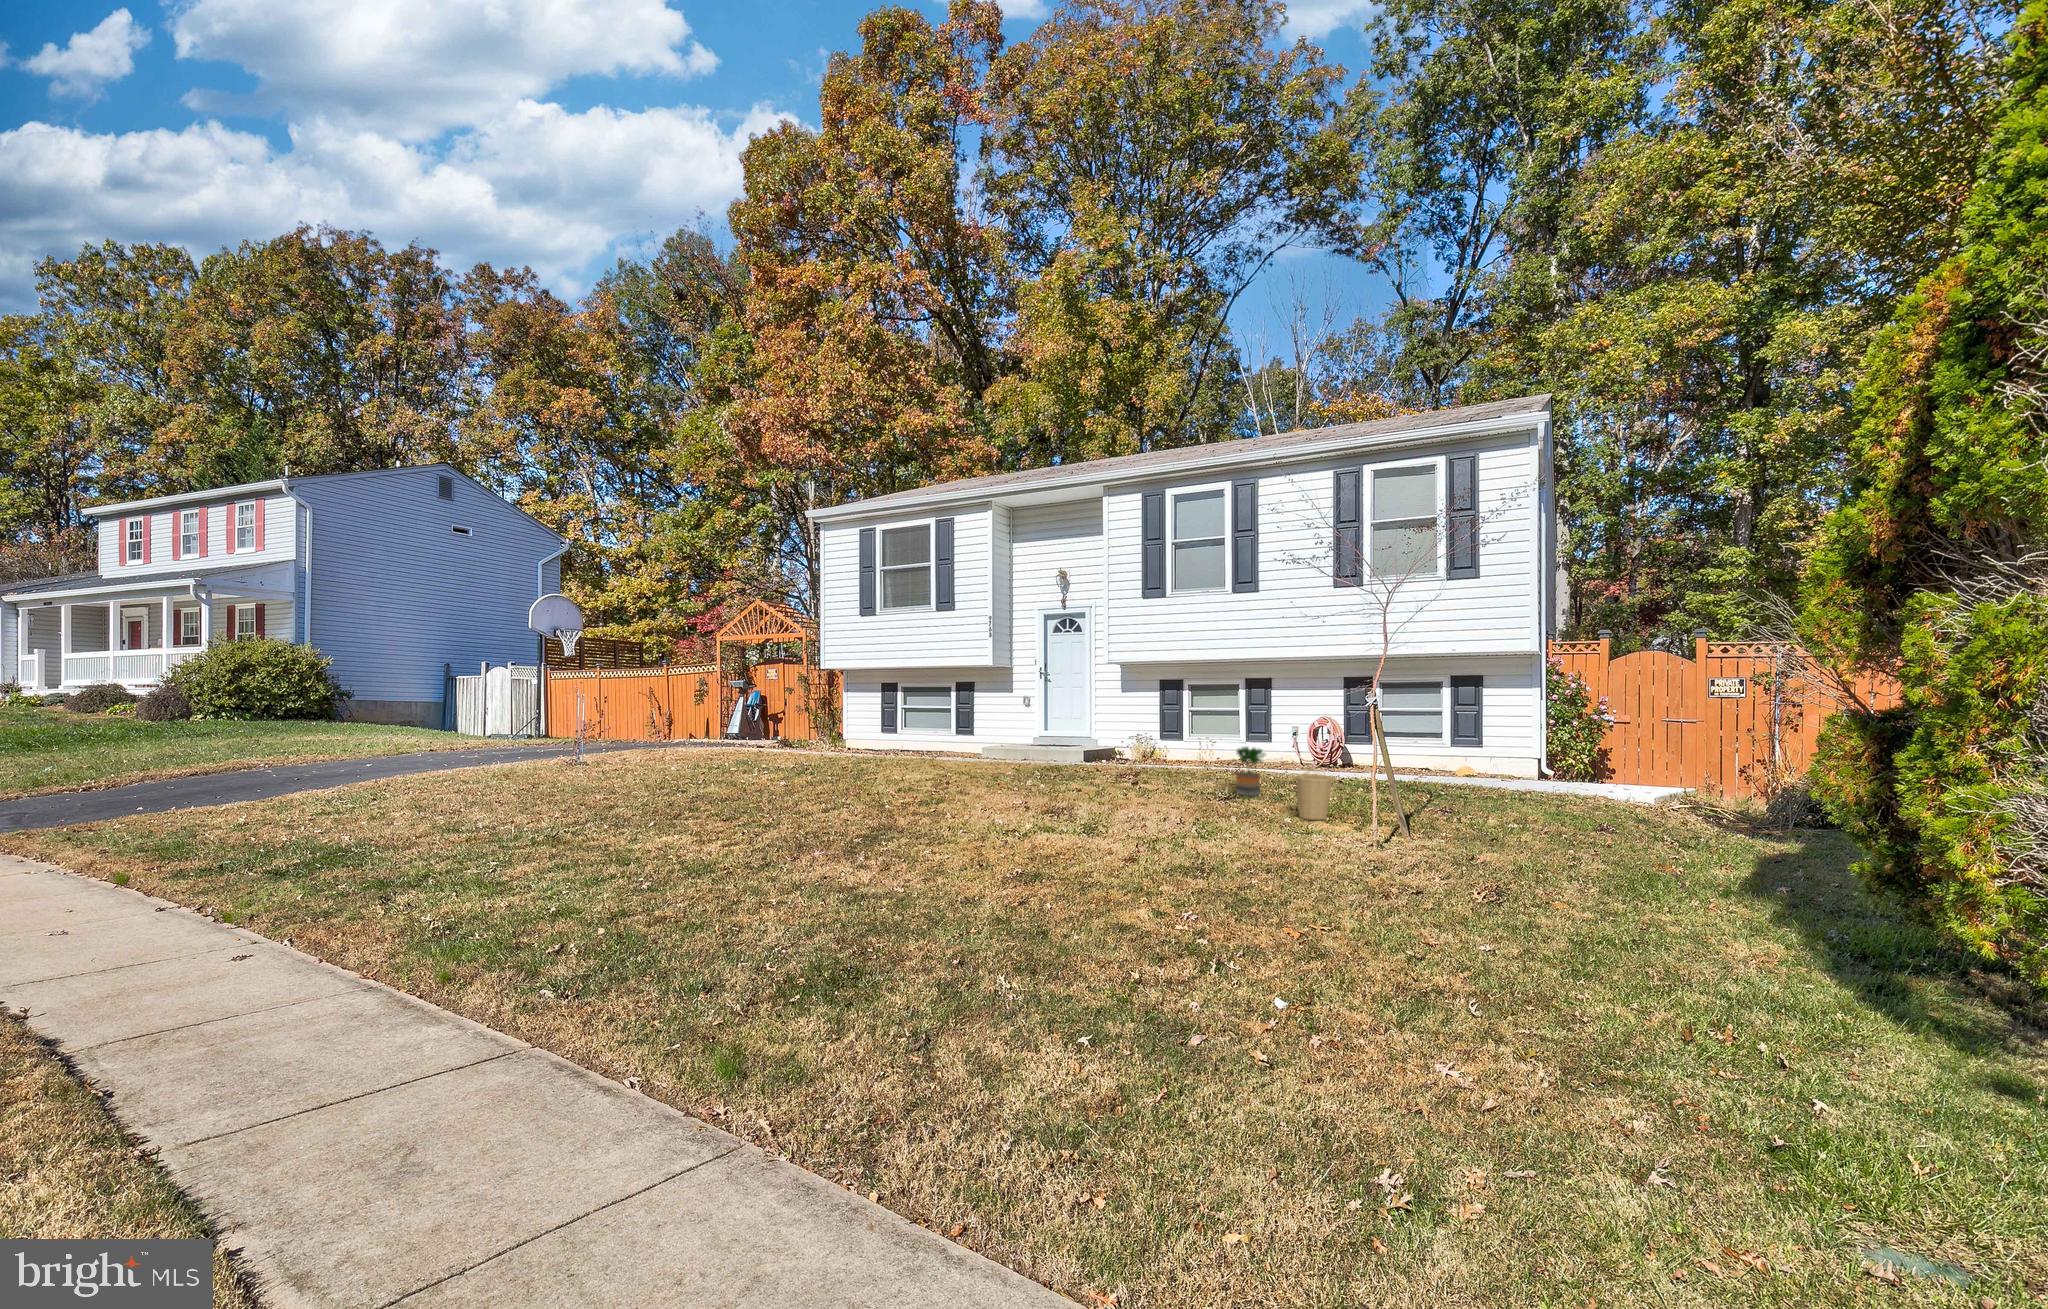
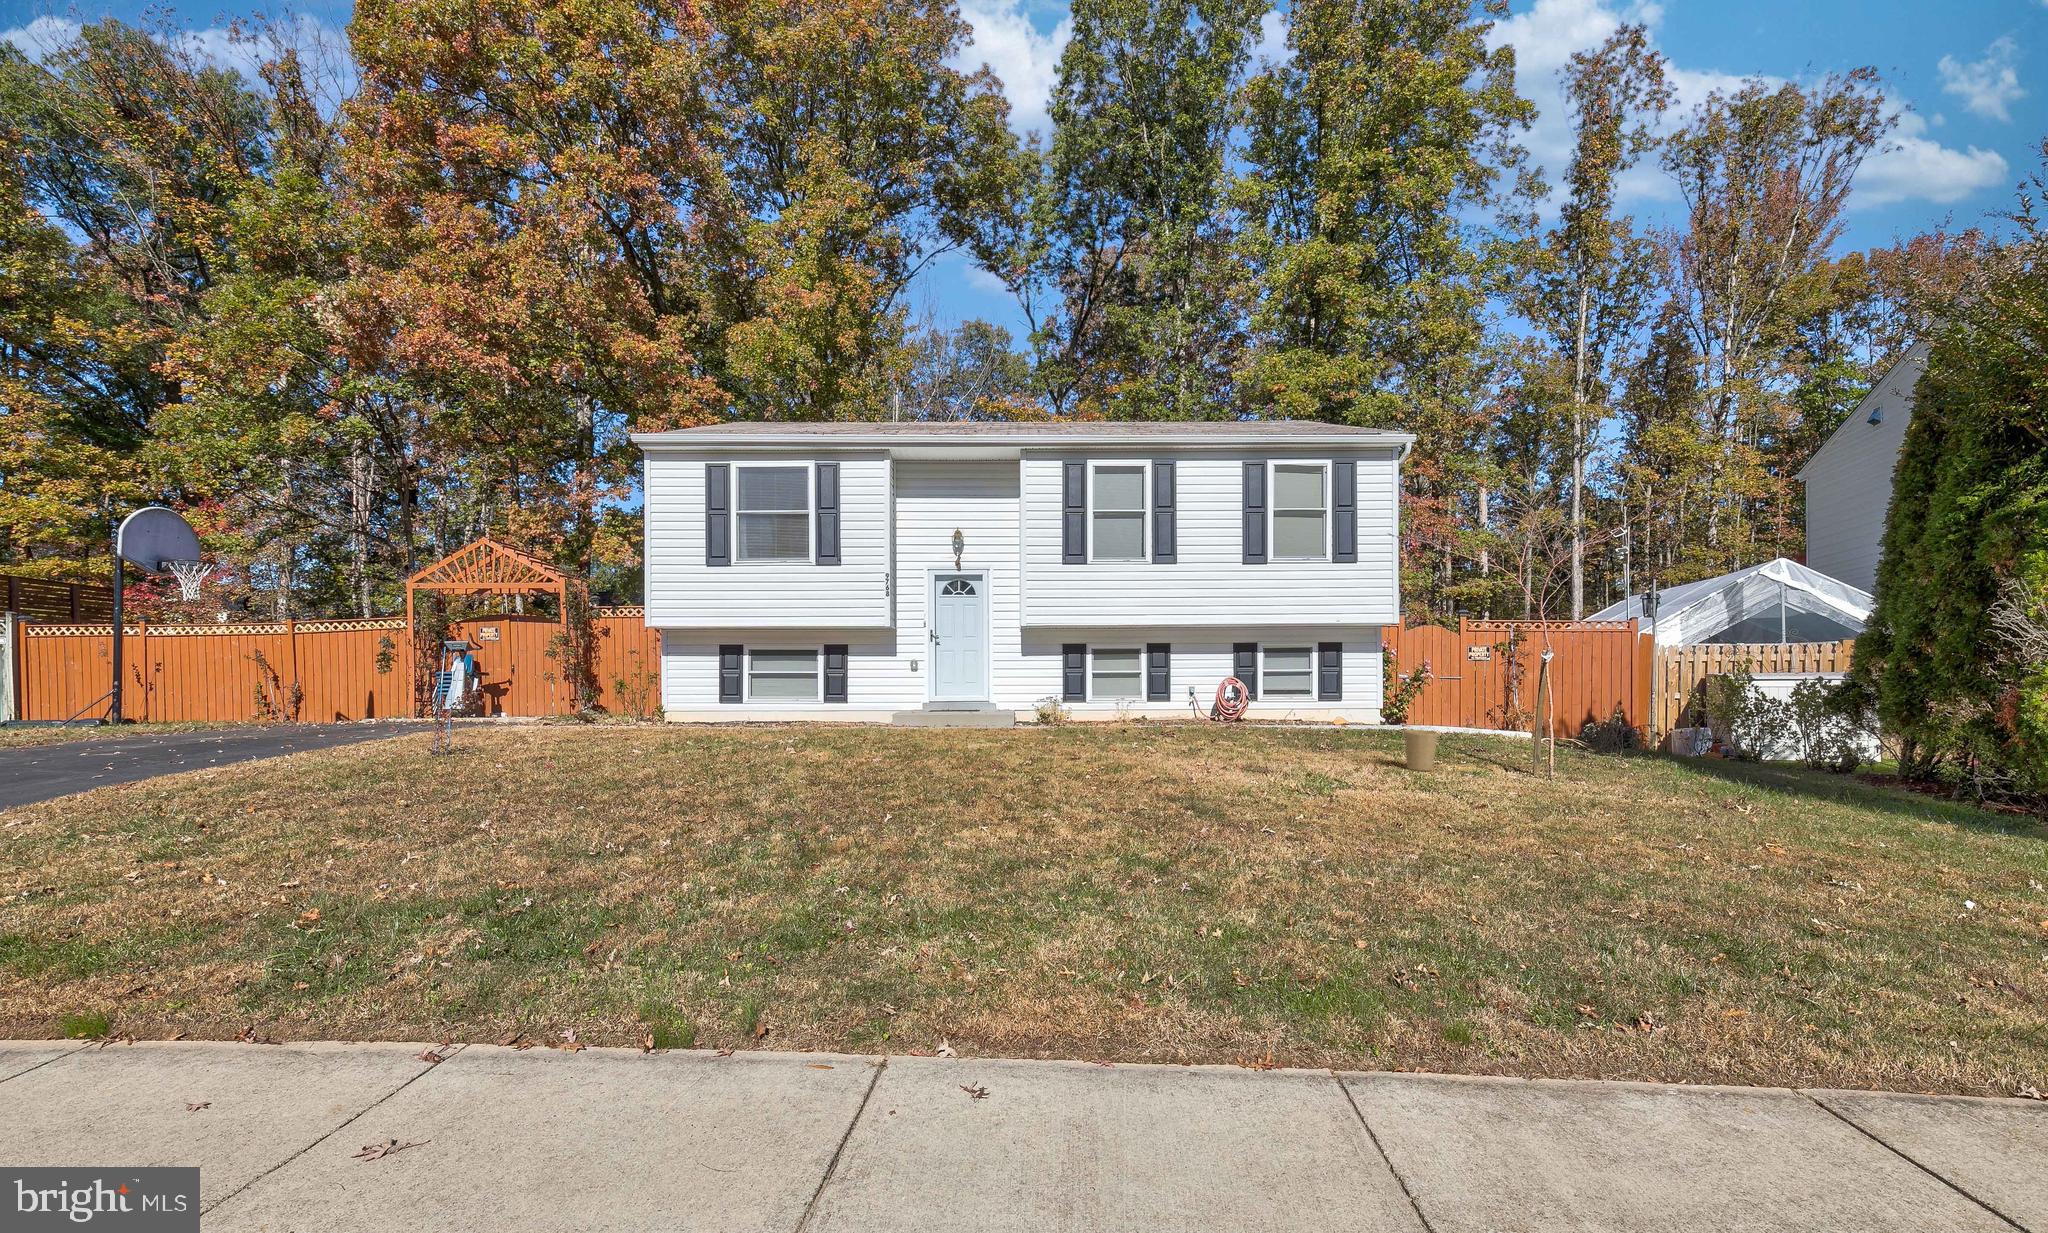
potted tree: present [1236,747,1265,796] -> none [1294,706,1327,753]

